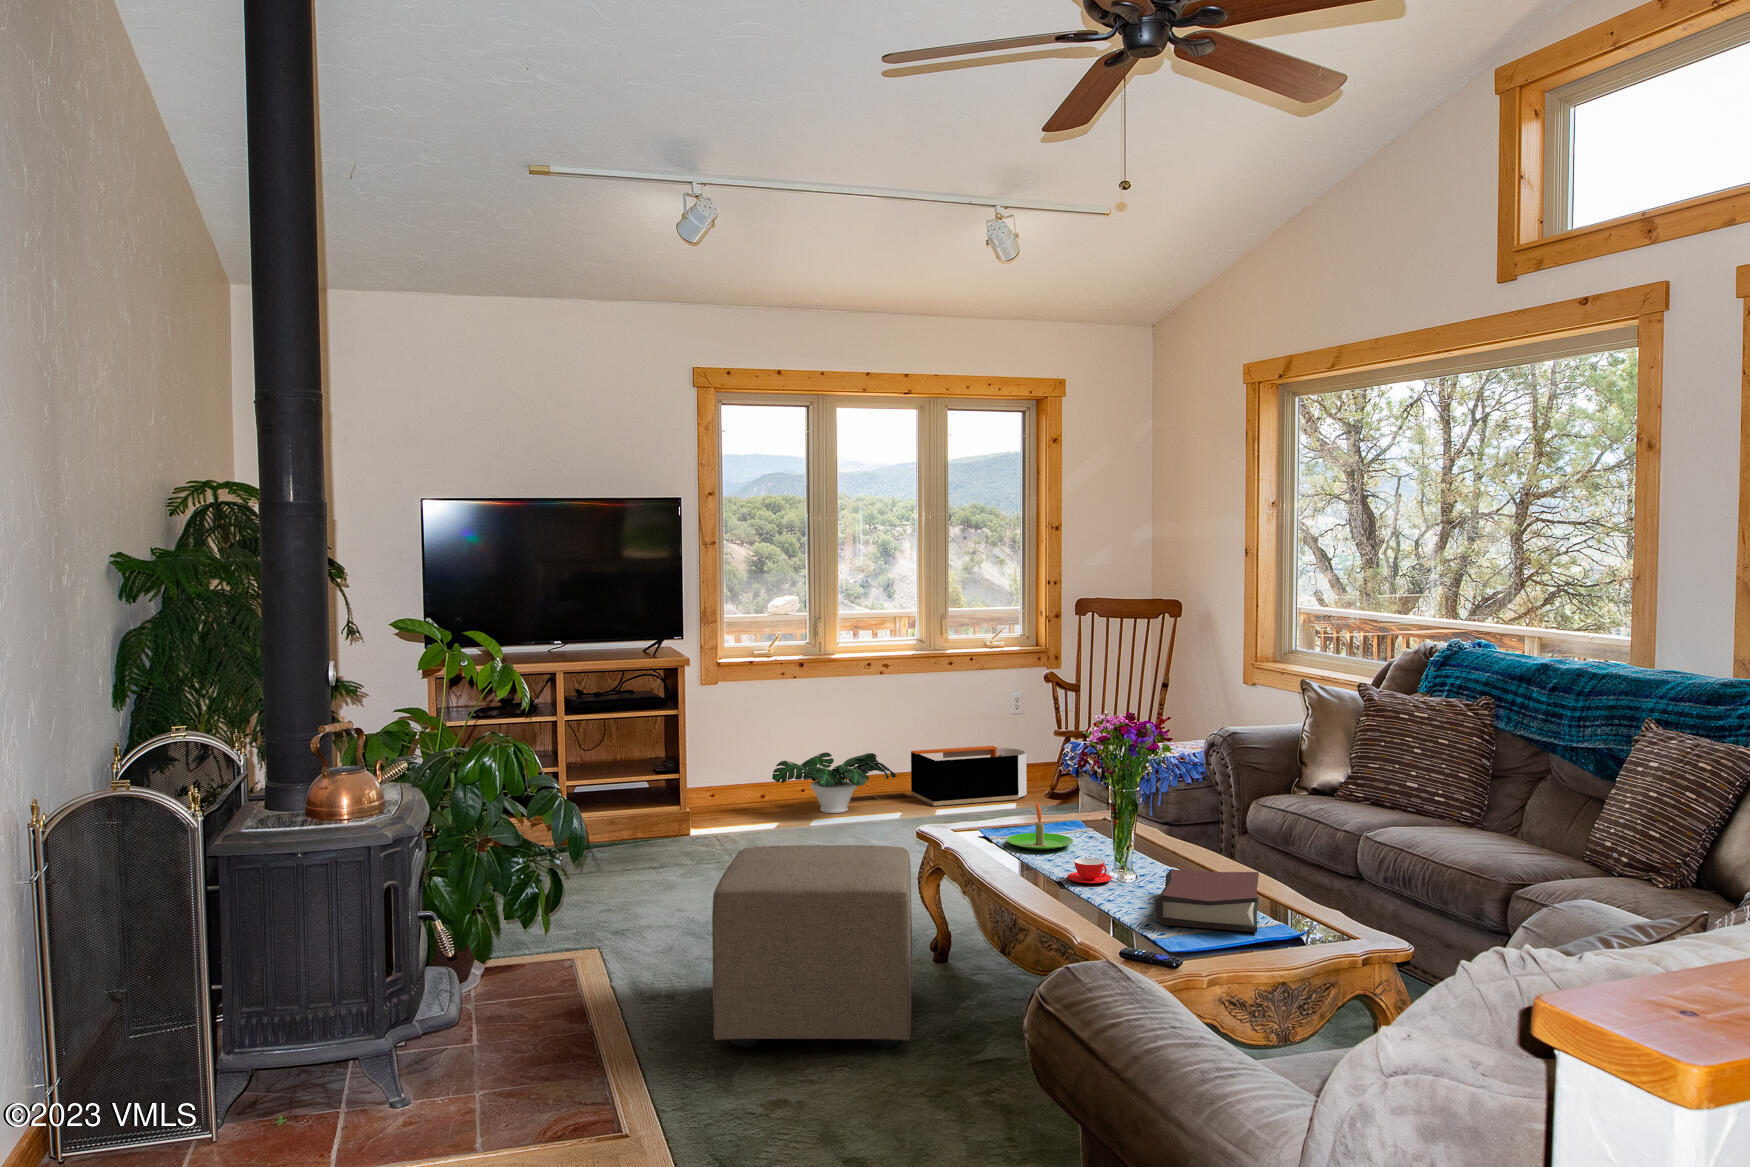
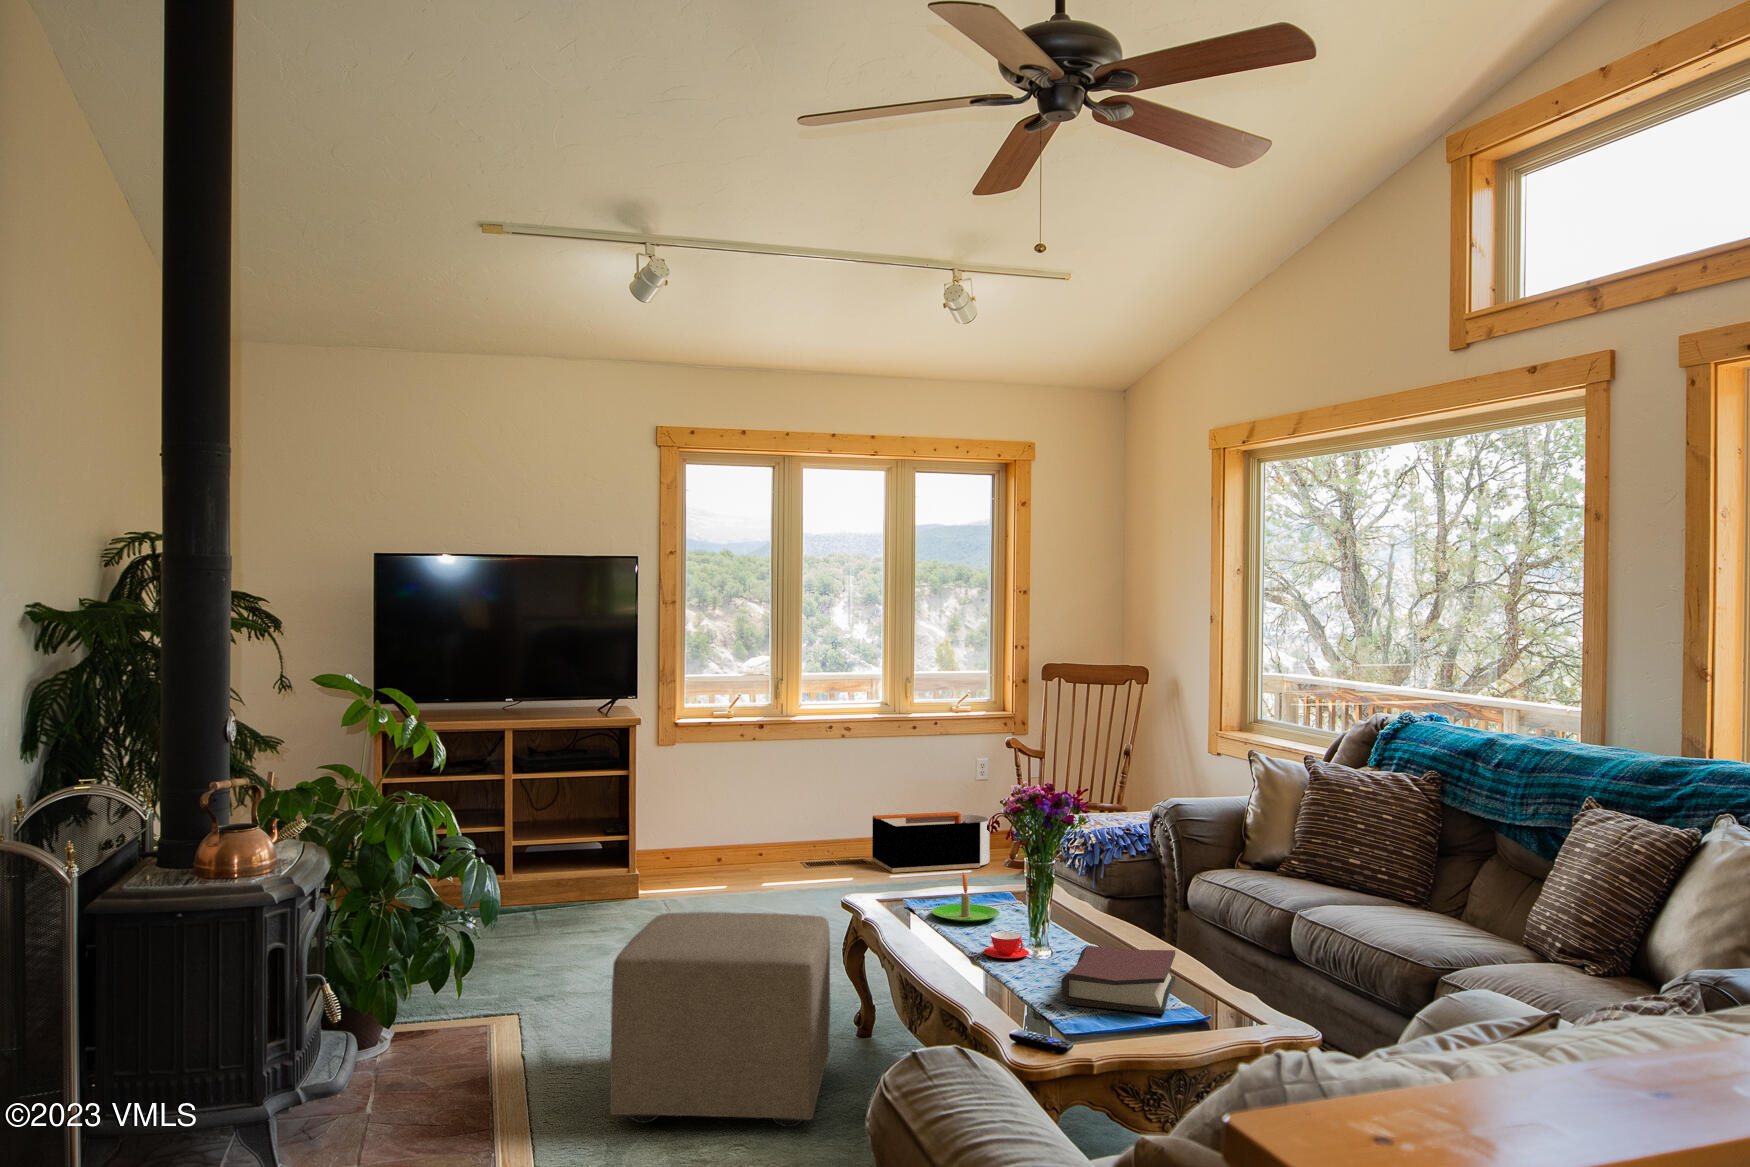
potted plant: present [772,752,896,813] -> none [726,816,853,878]

